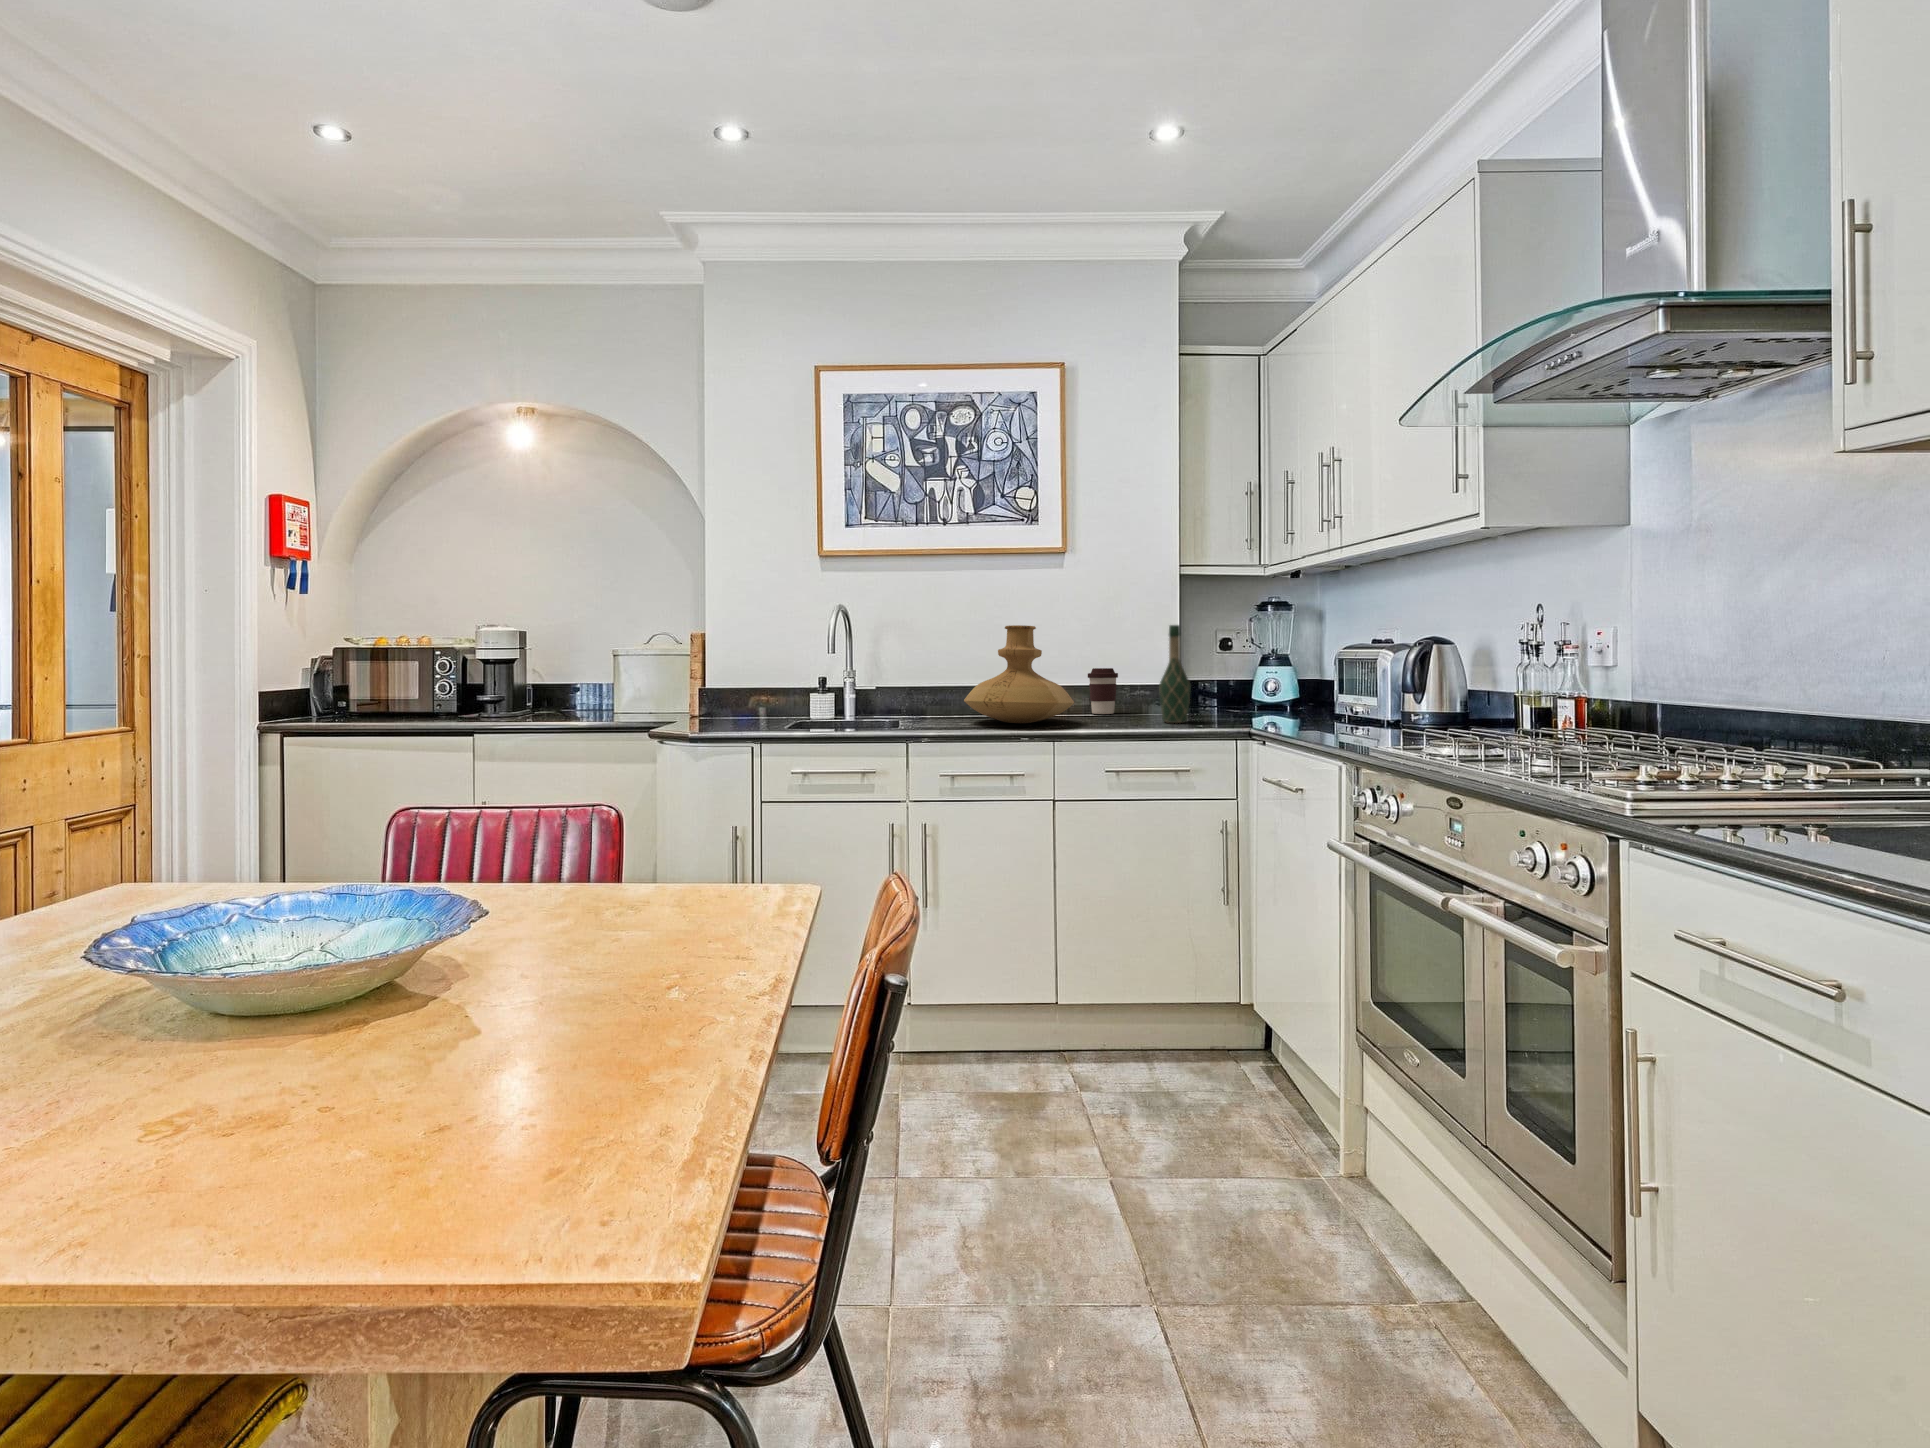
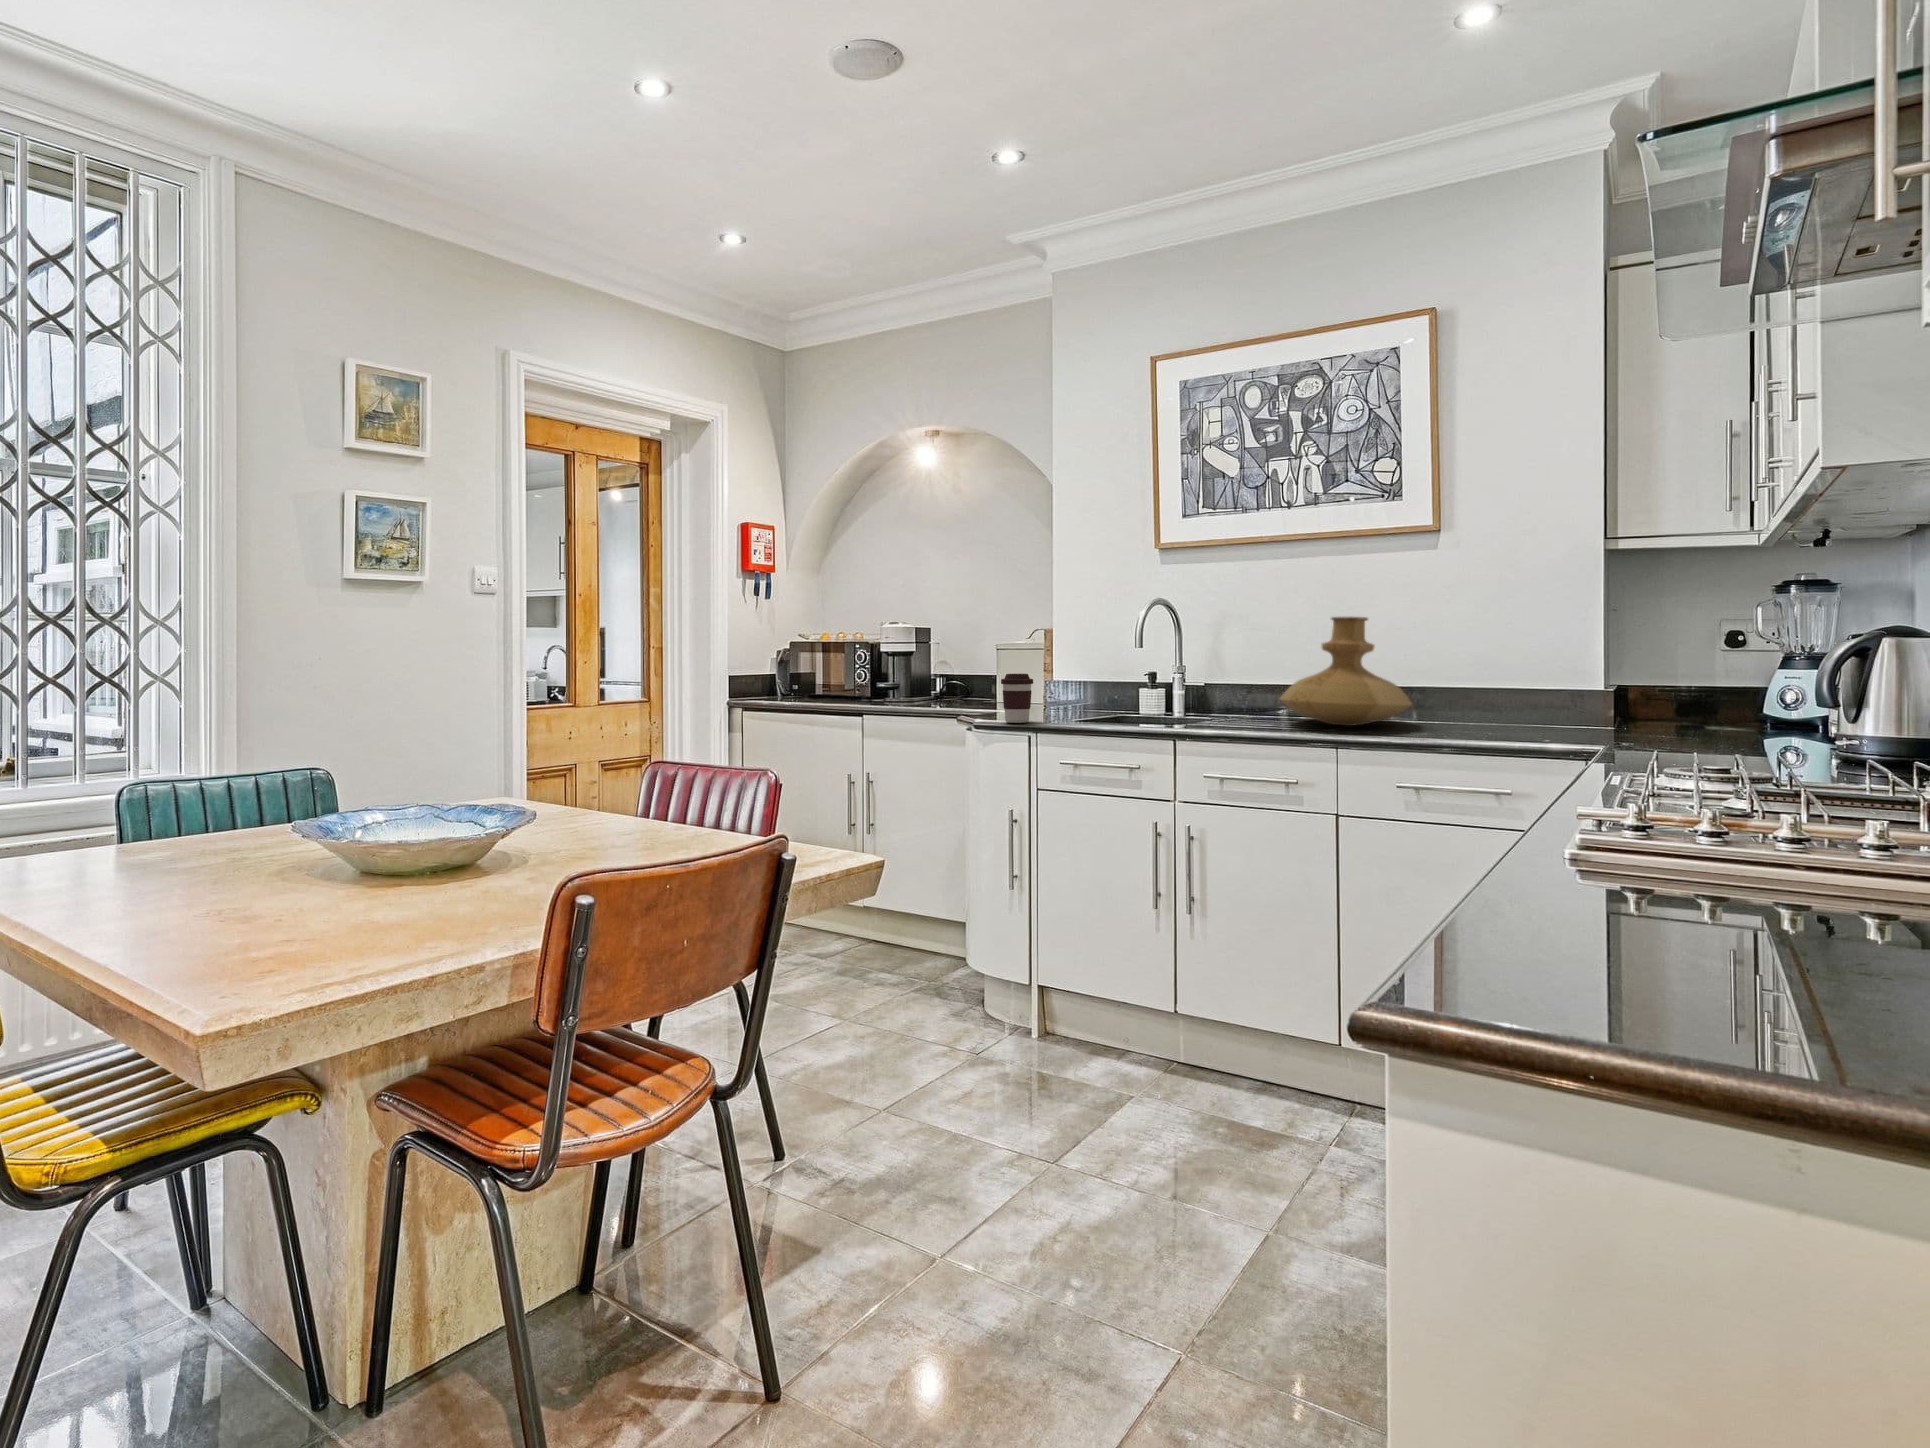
wine bottle: present [1159,625,1191,723] -> none [1530,612,1576,733]
coffee cup: present [1088,668,1118,714] -> present [1001,674,1033,723]

